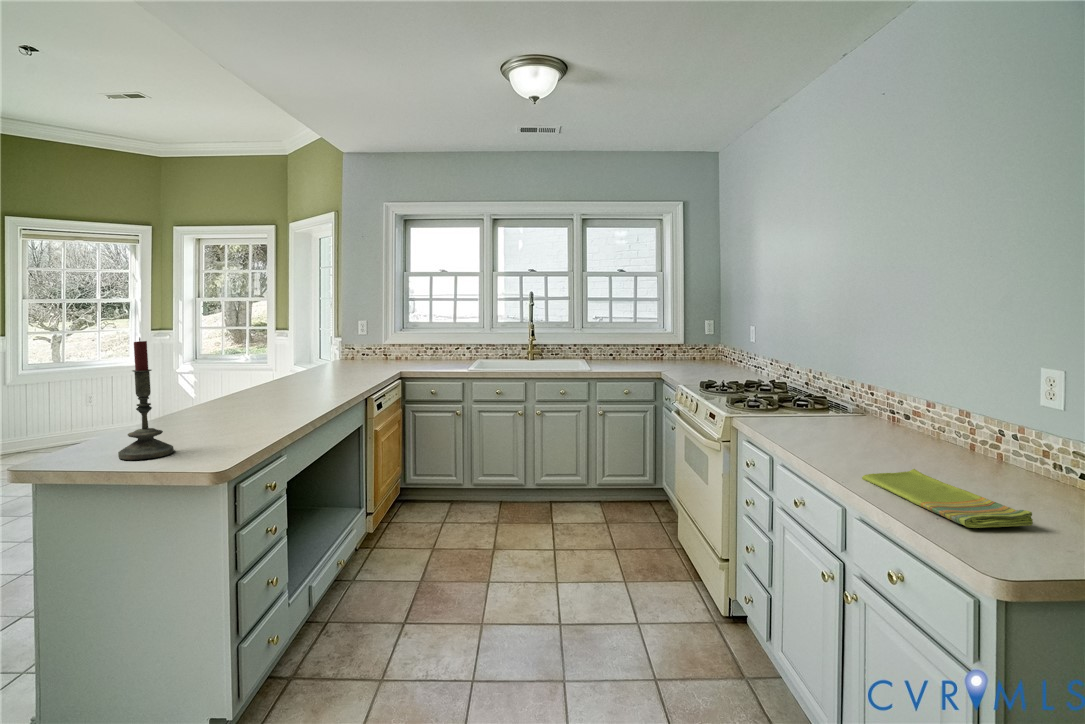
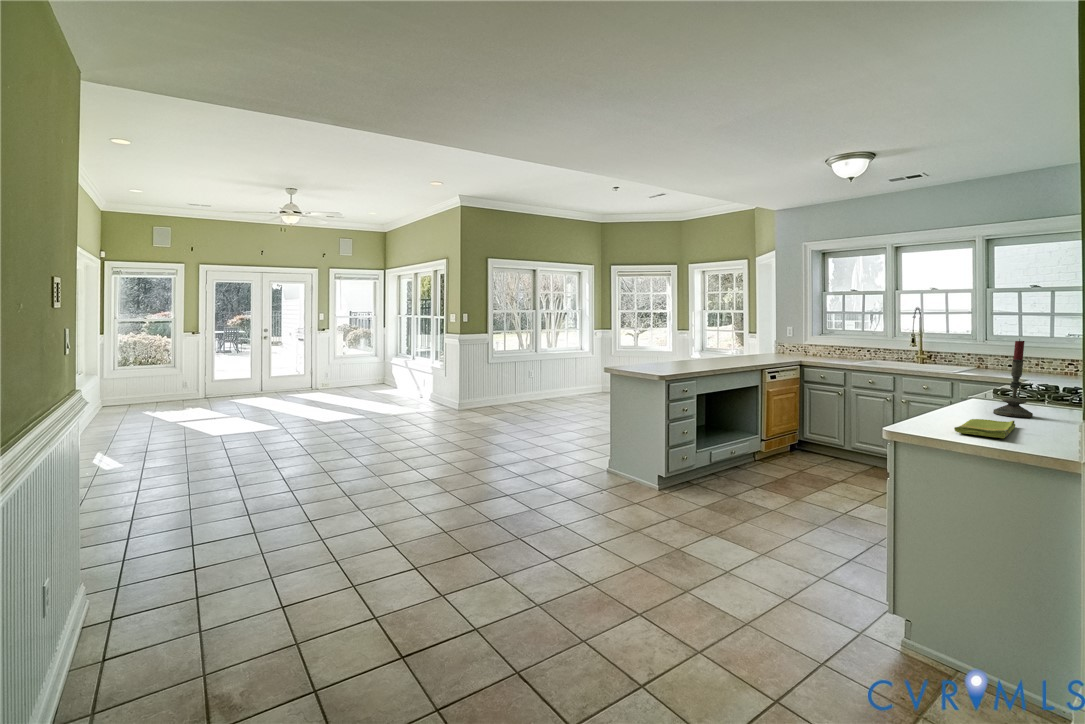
candle: present [118,338,174,460] -> present [993,339,1033,418]

